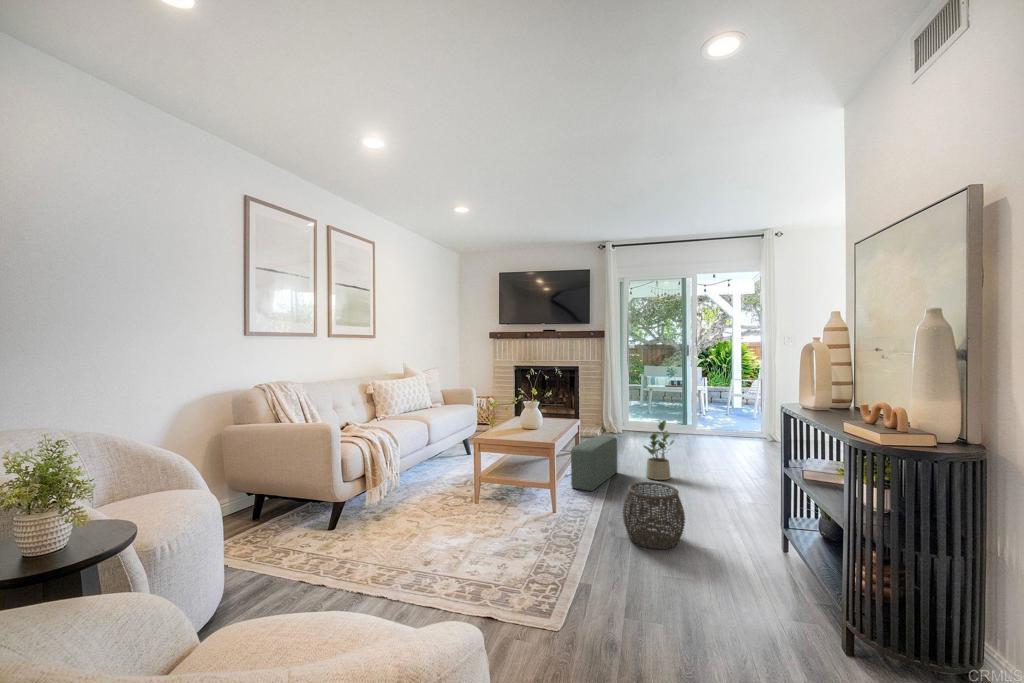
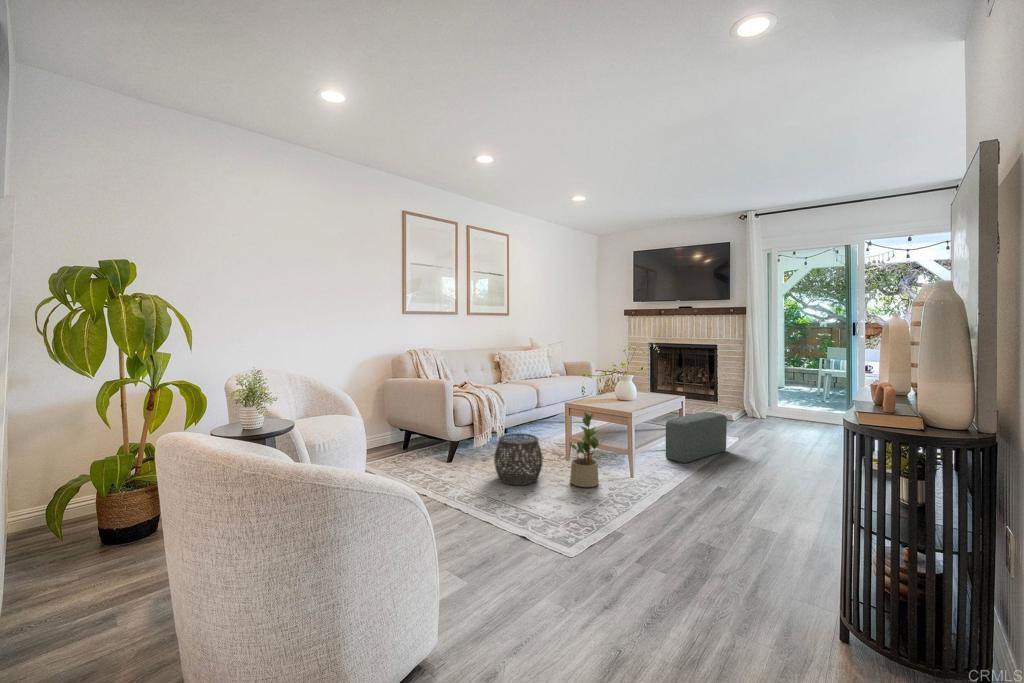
potted plant: present [644,420,674,480] -> present [569,412,599,487]
woven basket: present [622,482,685,549] -> present [494,433,543,485]

